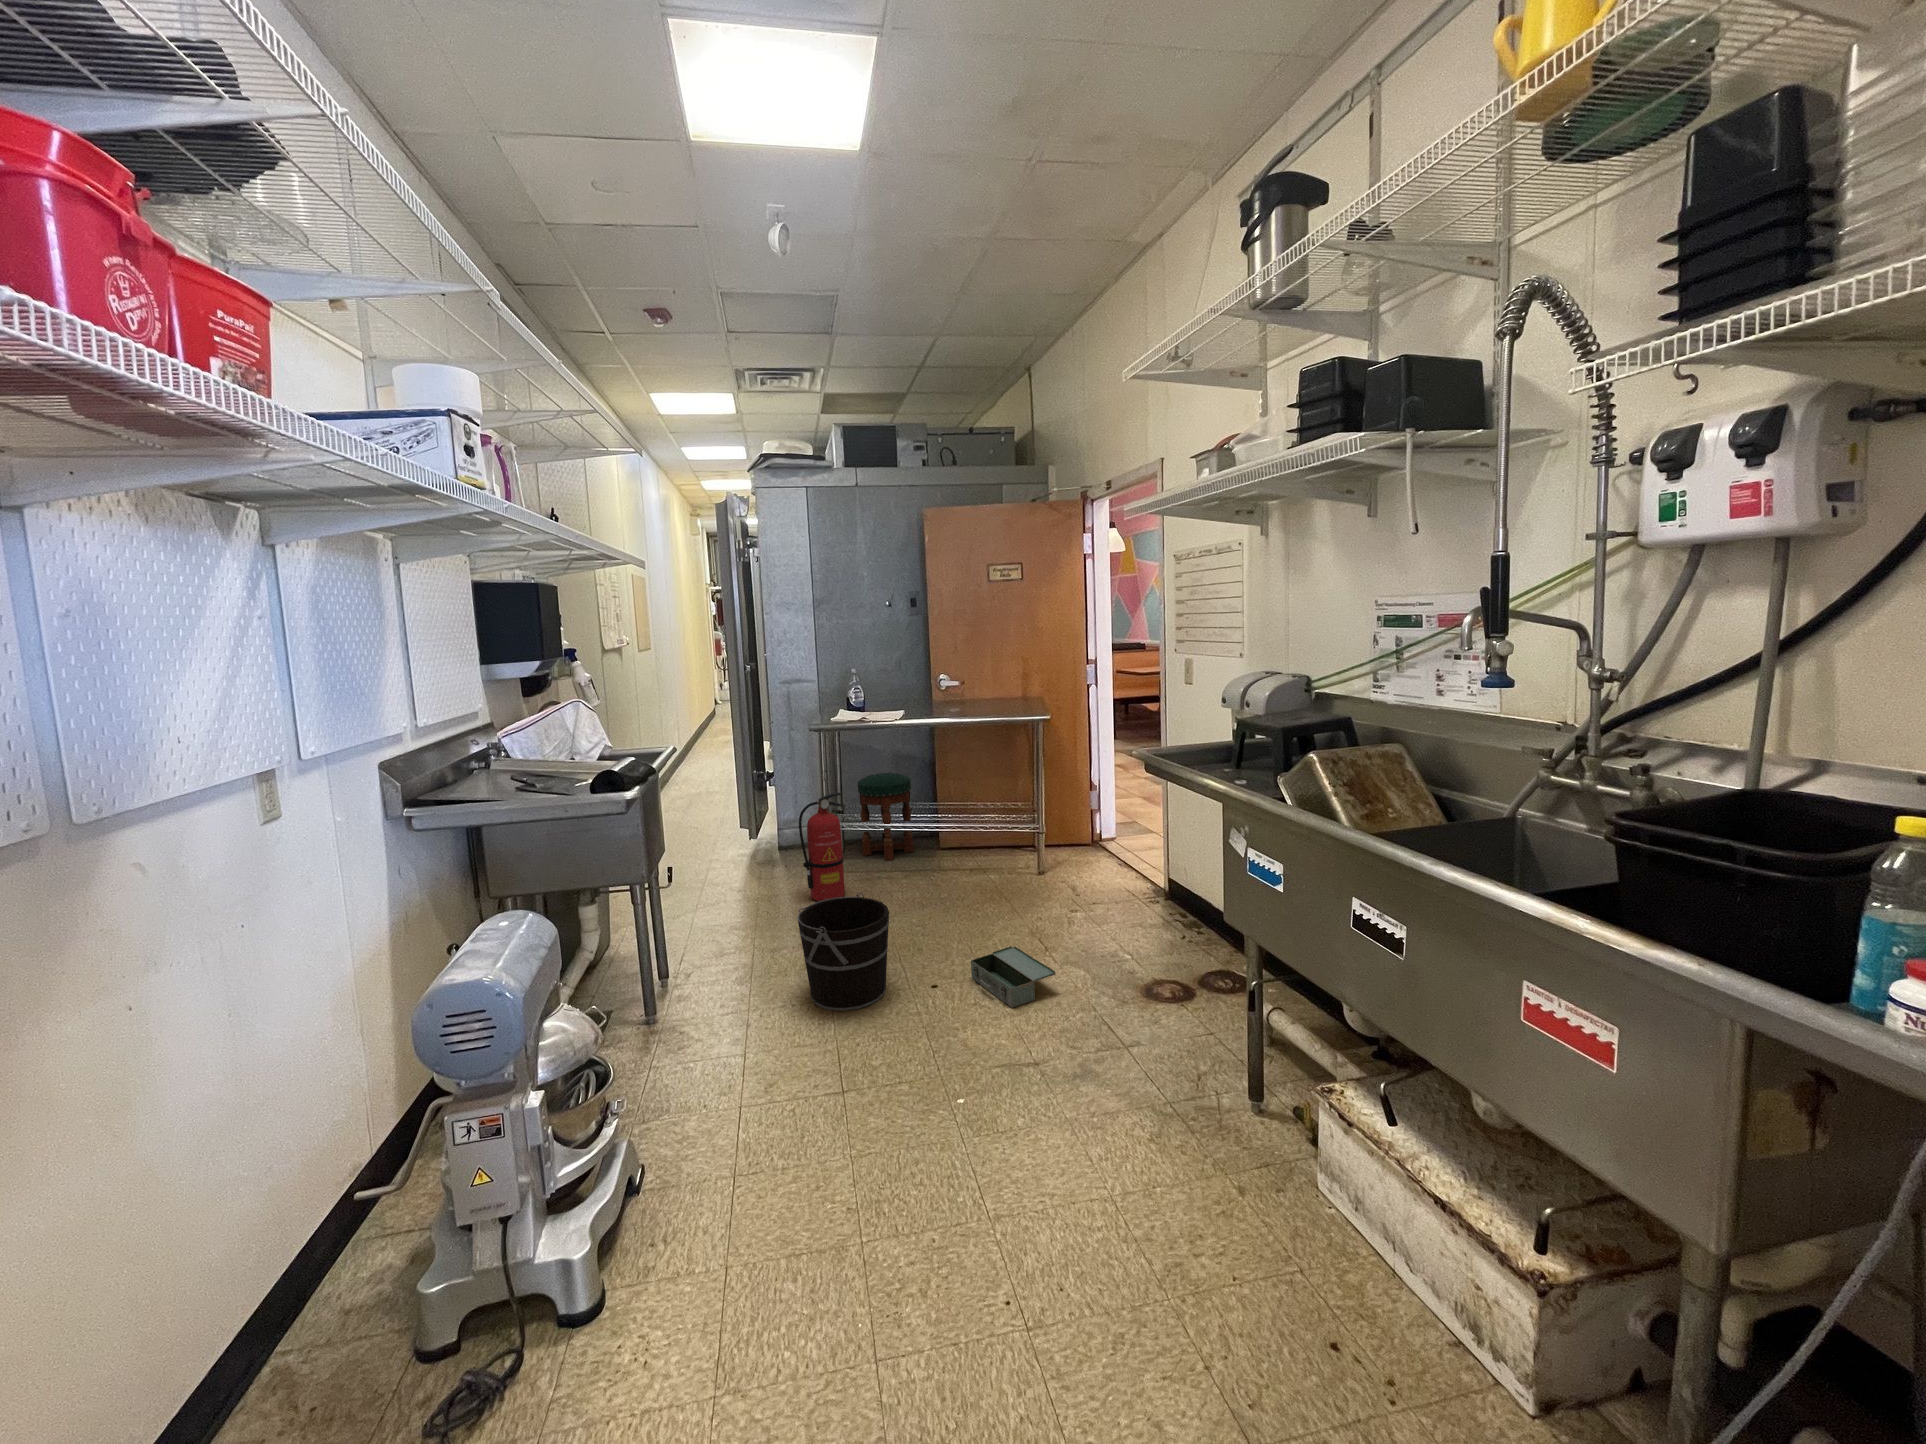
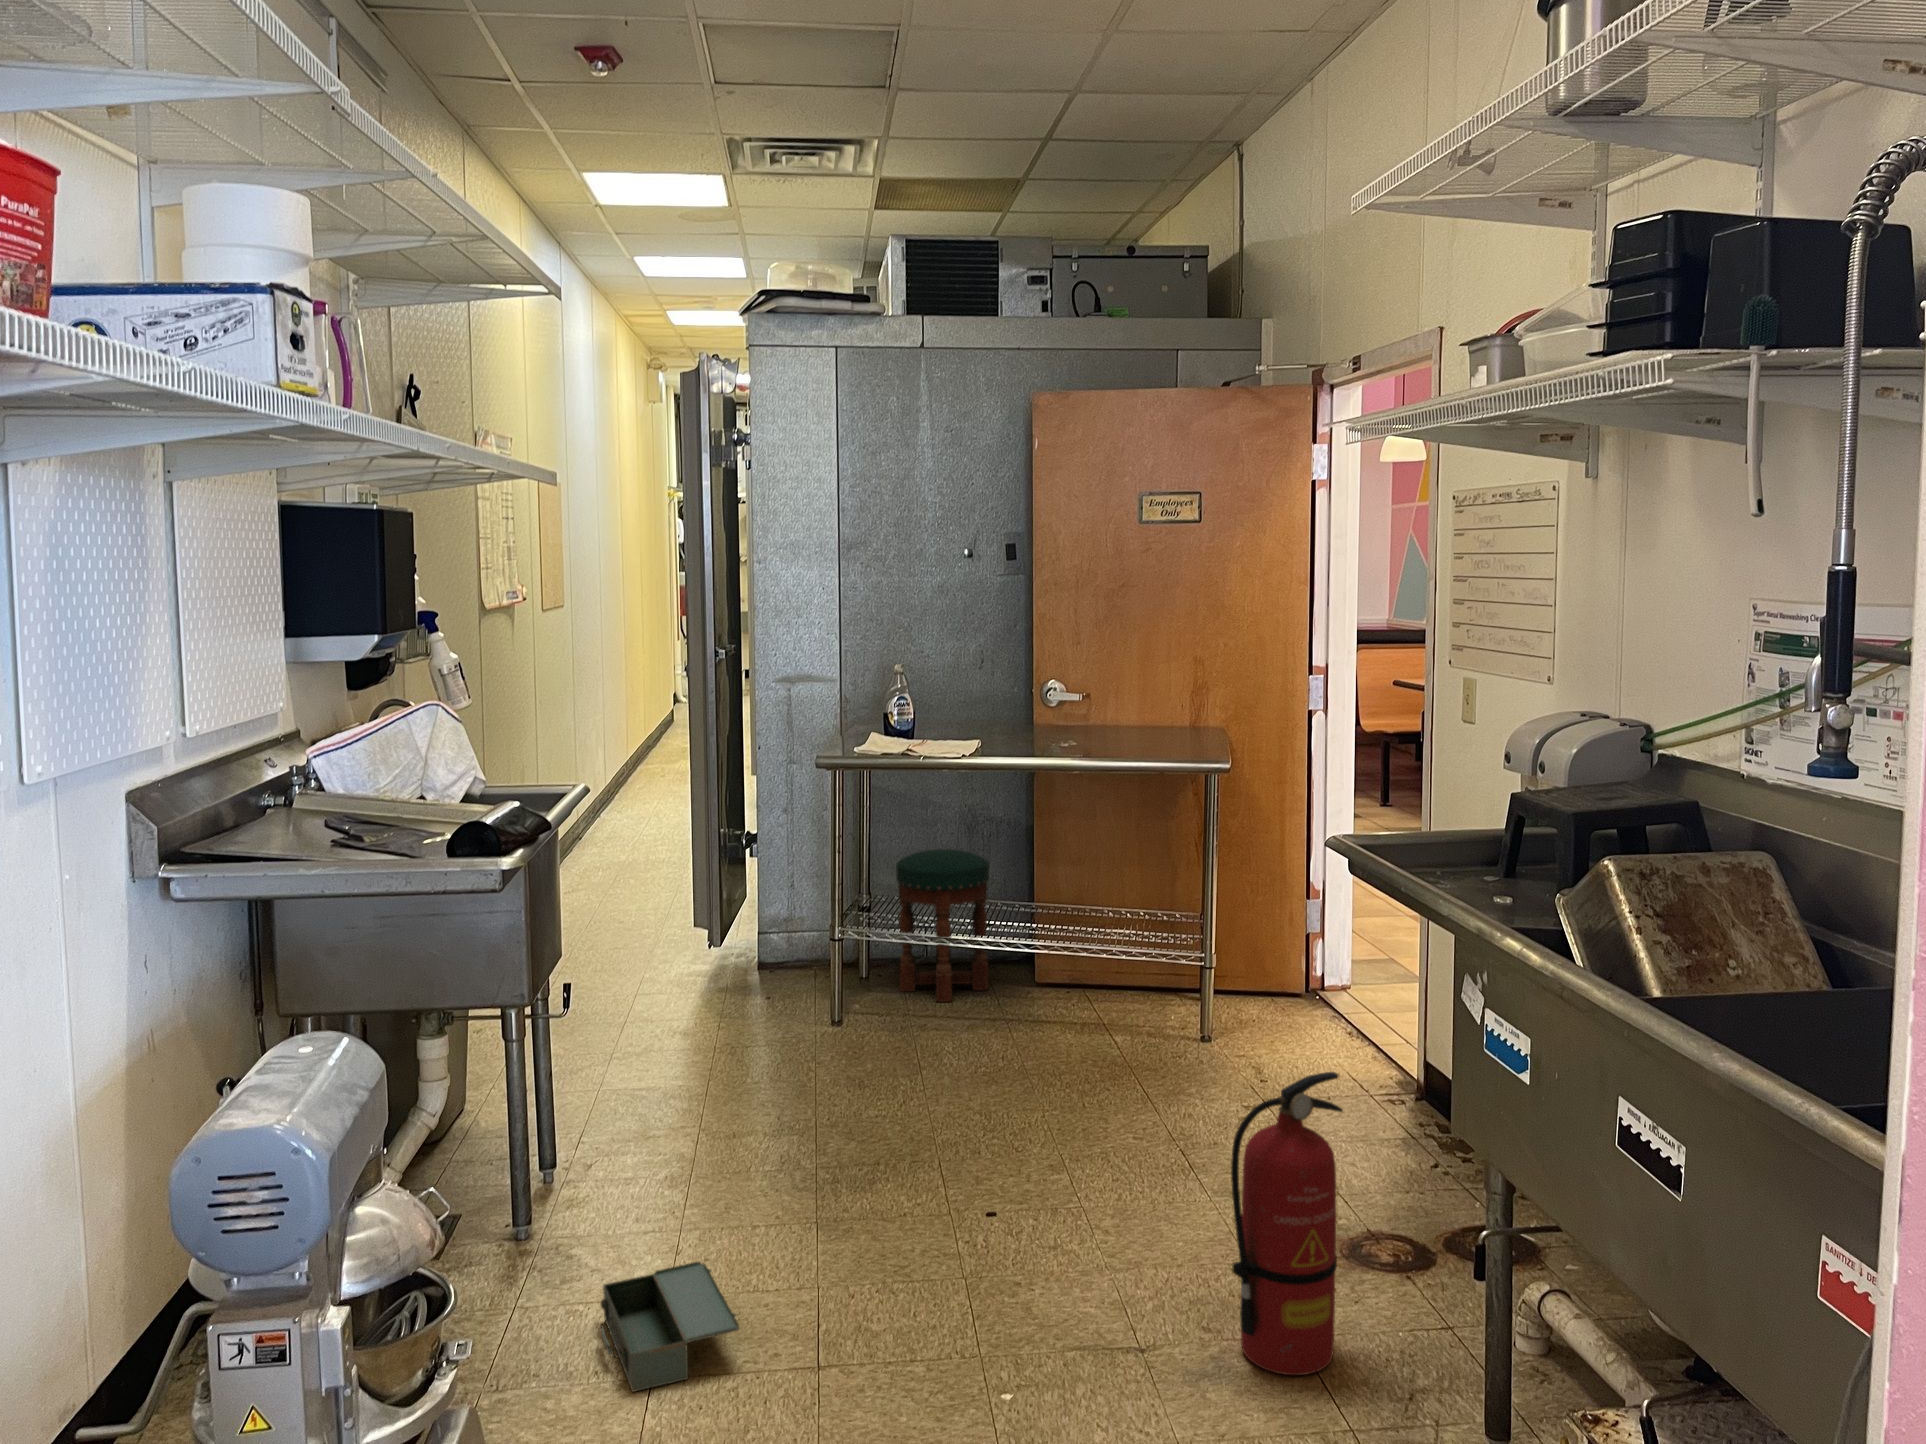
fire extinguisher: present [799,793,845,901] -> present [1231,1072,1343,1375]
bucket: present [798,892,889,1011] -> none [768,1049,919,1243]
toolbox: present [971,946,1056,1008] -> present [600,1262,739,1392]

